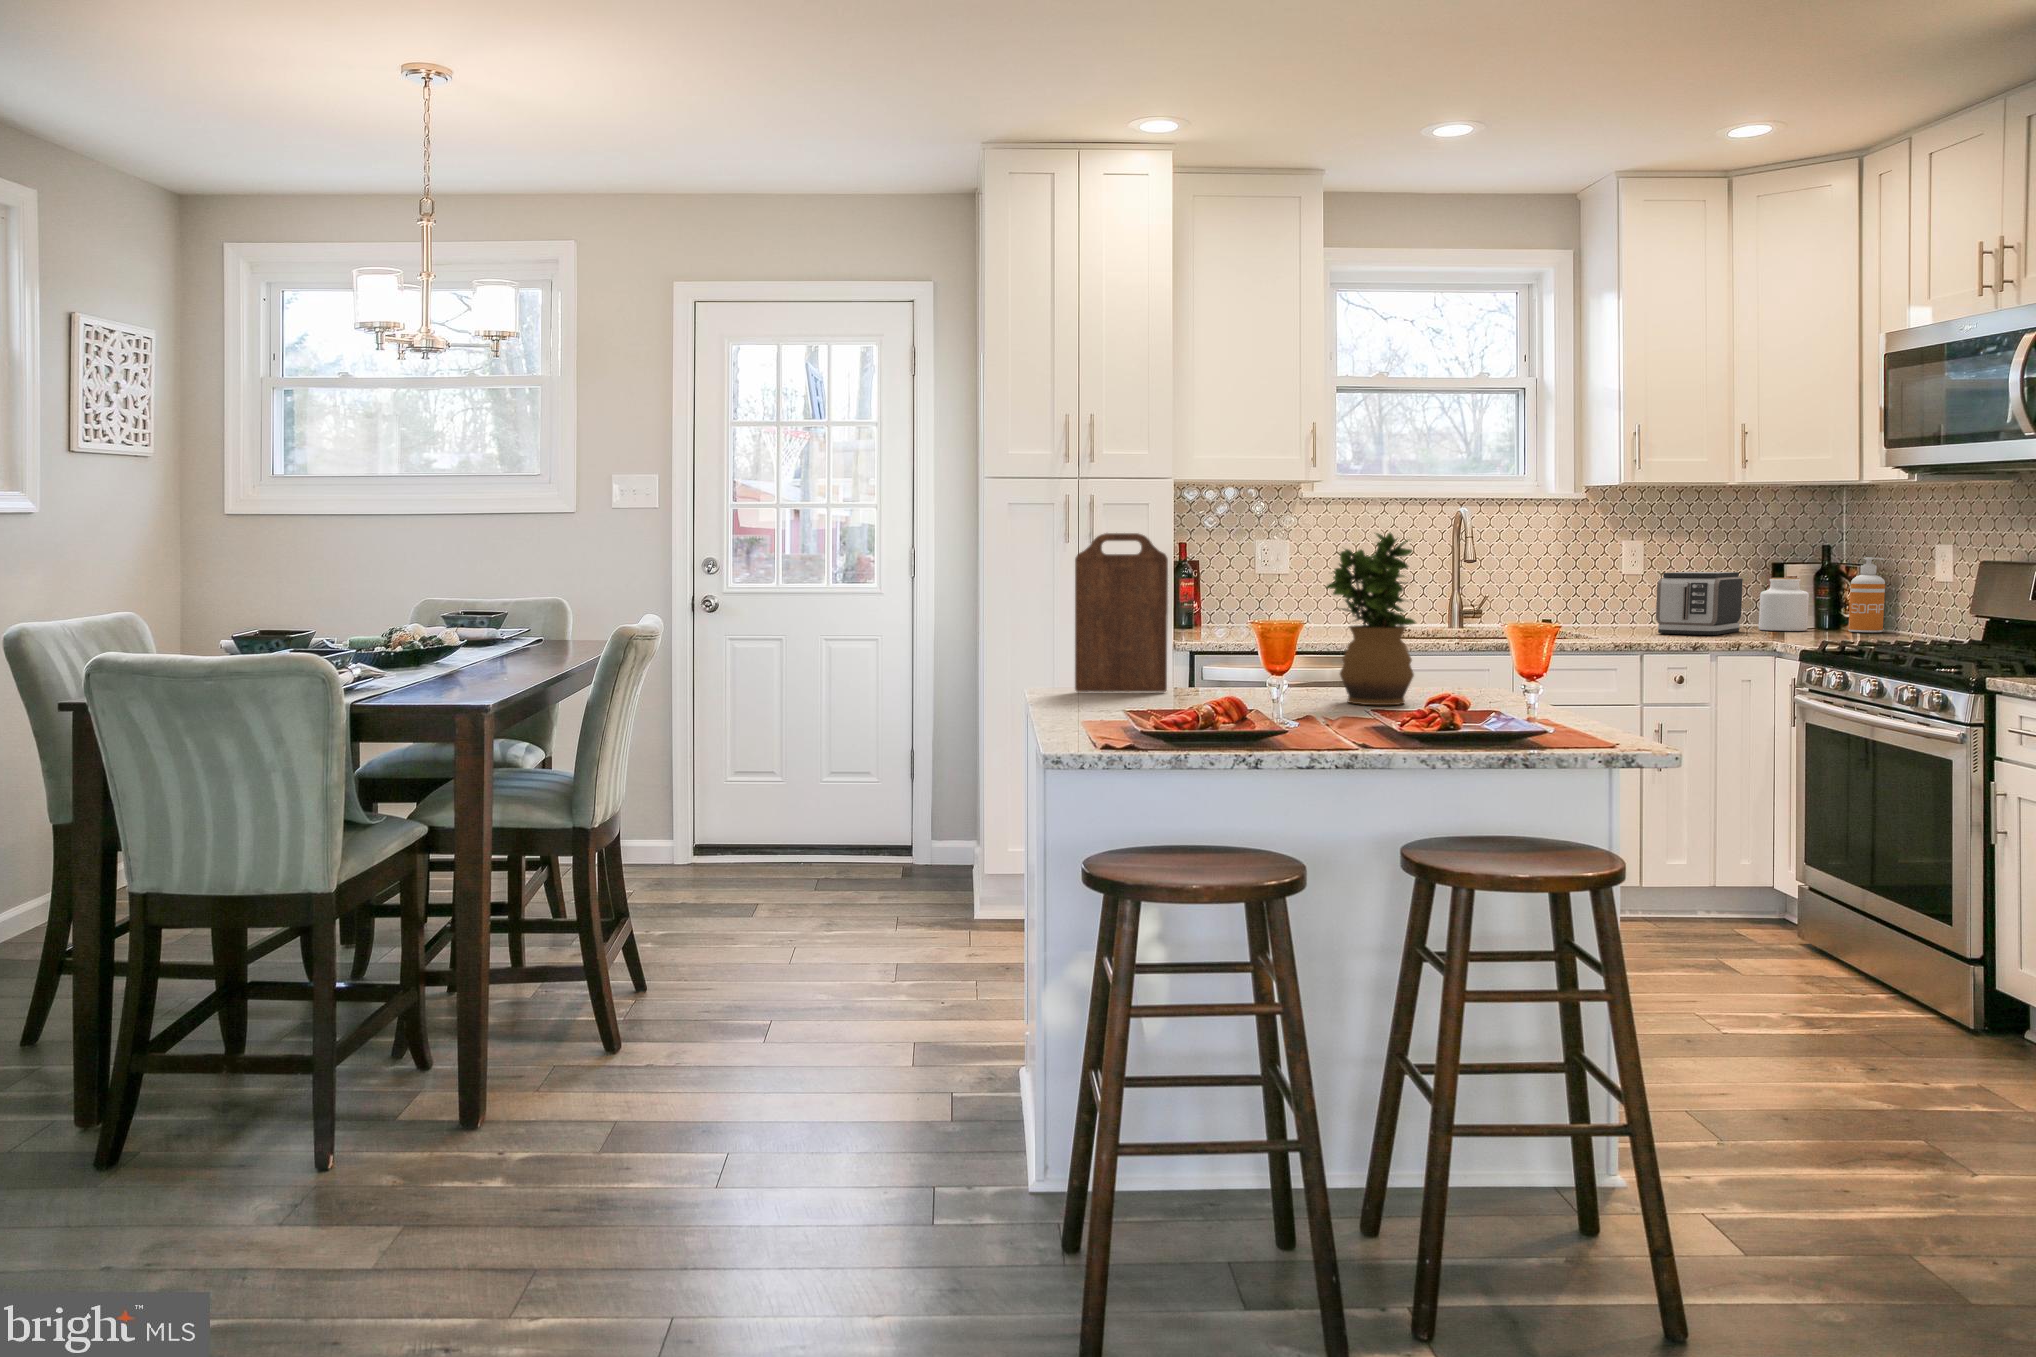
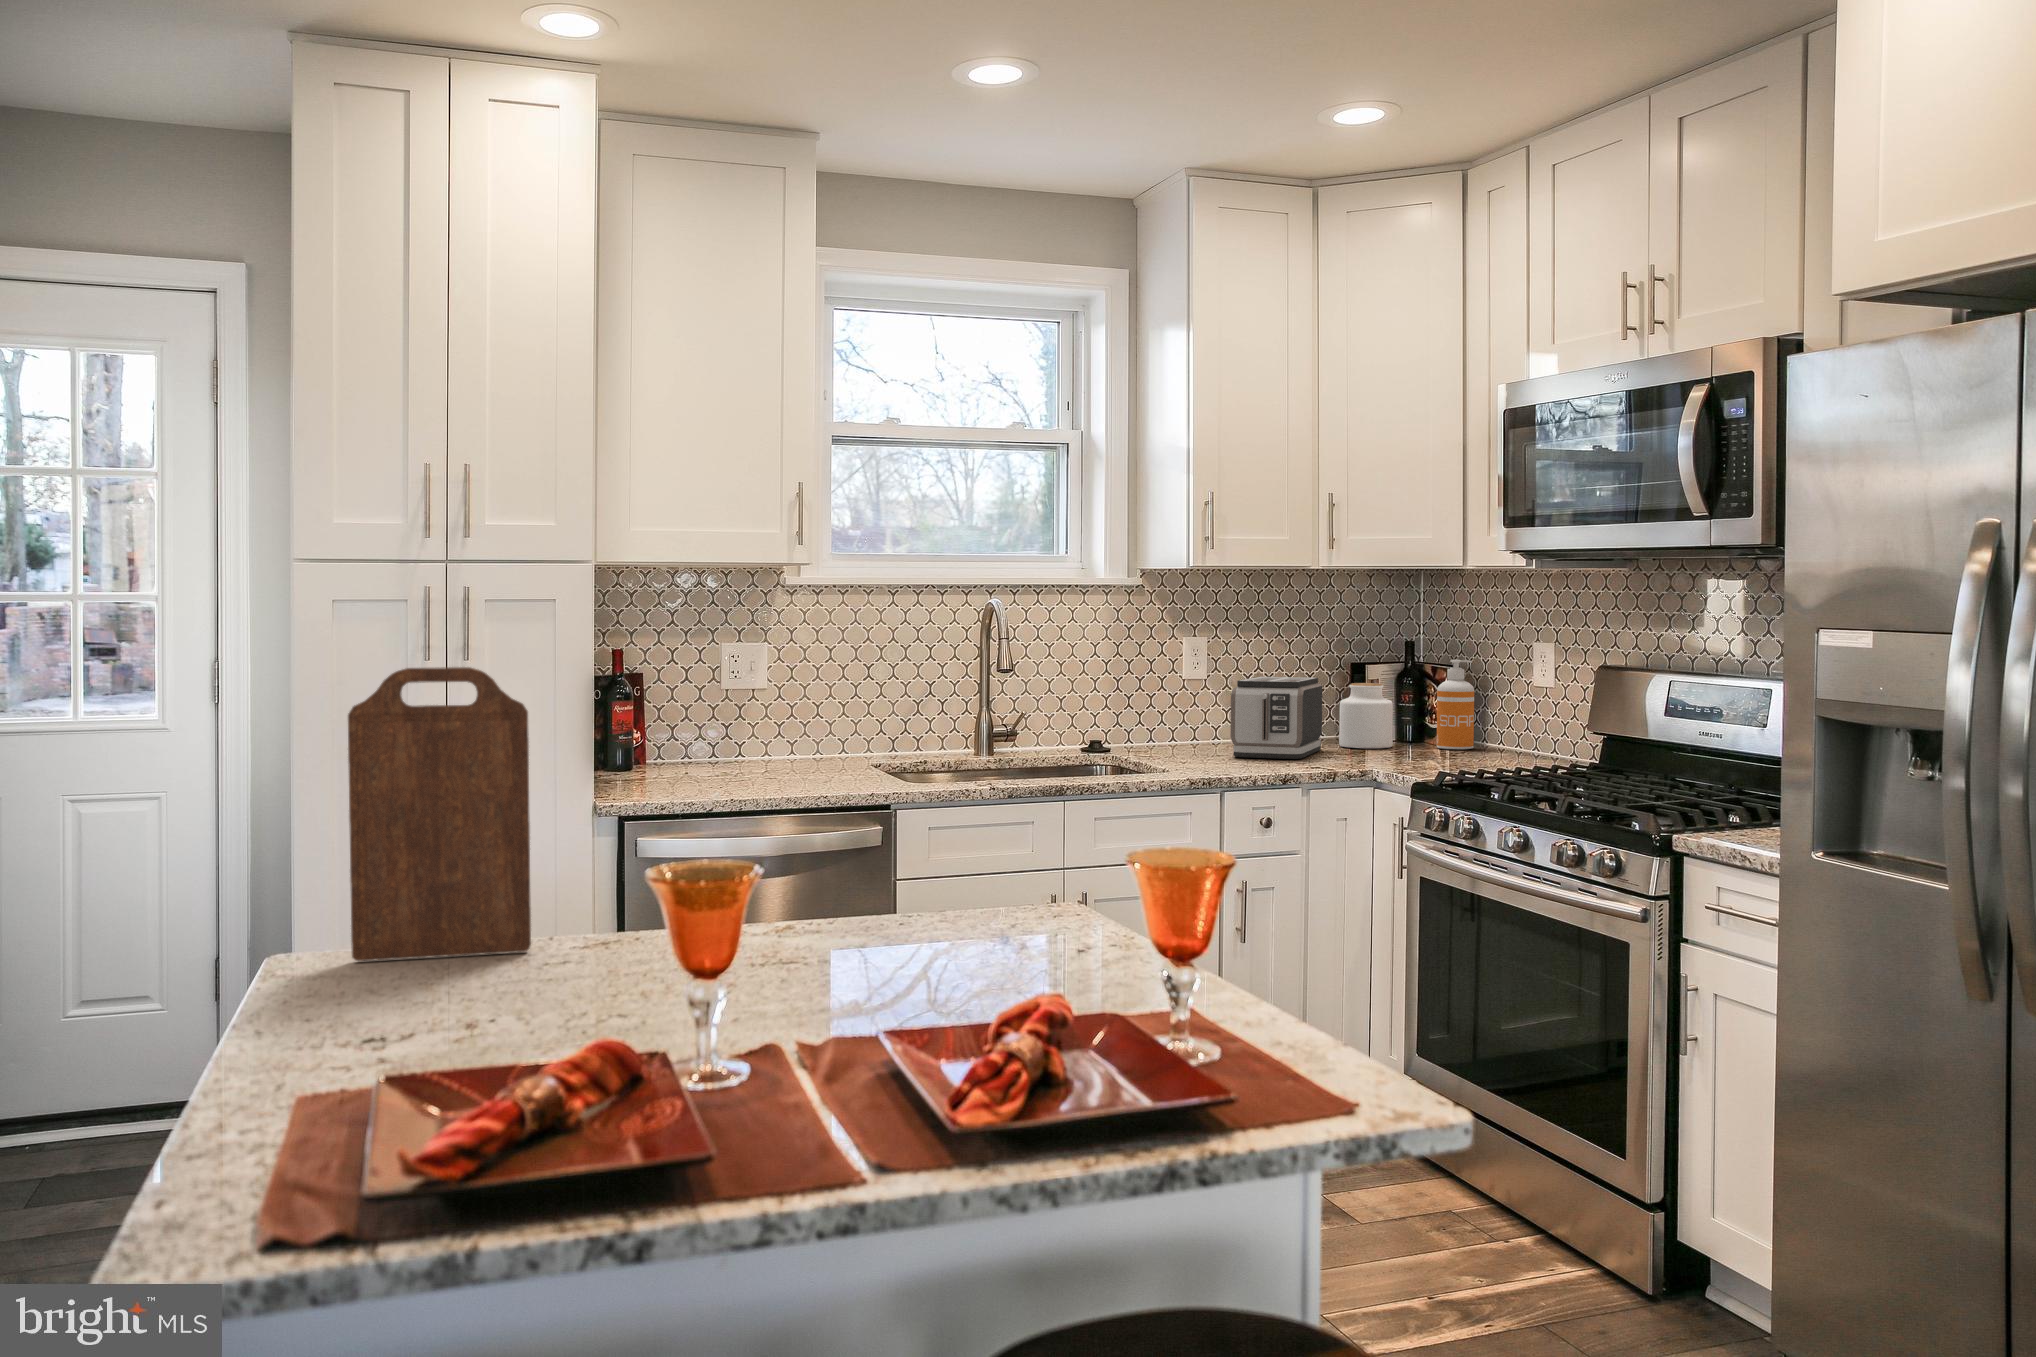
potted plant: present [1326,533,1416,705] -> none [803,669,963,975]

